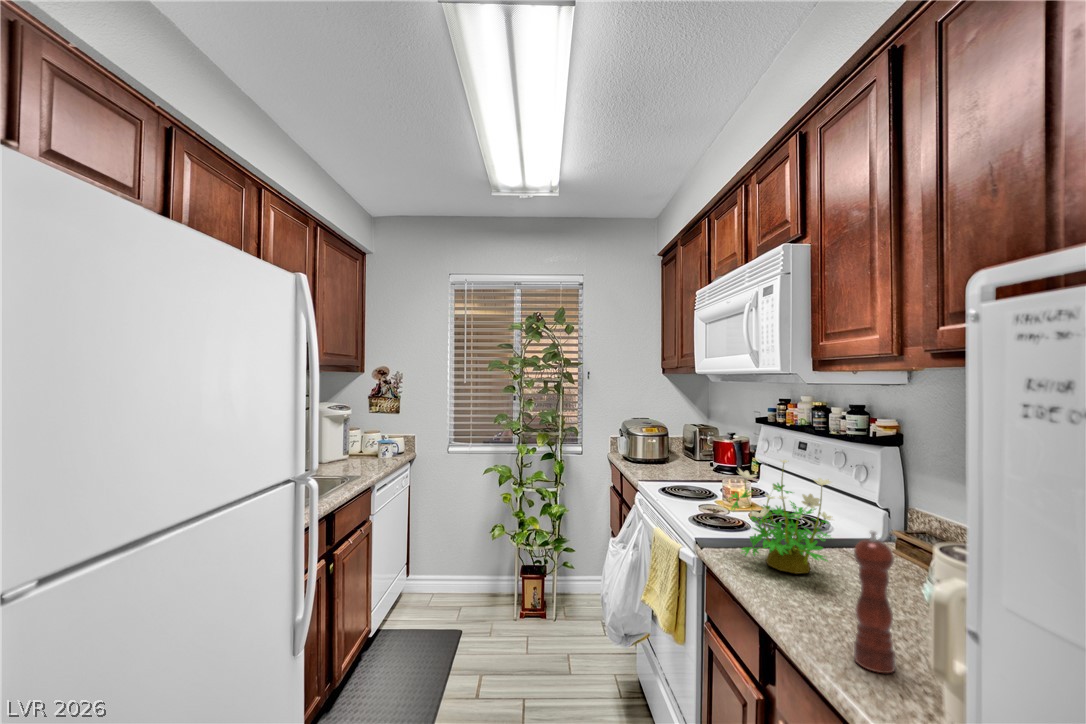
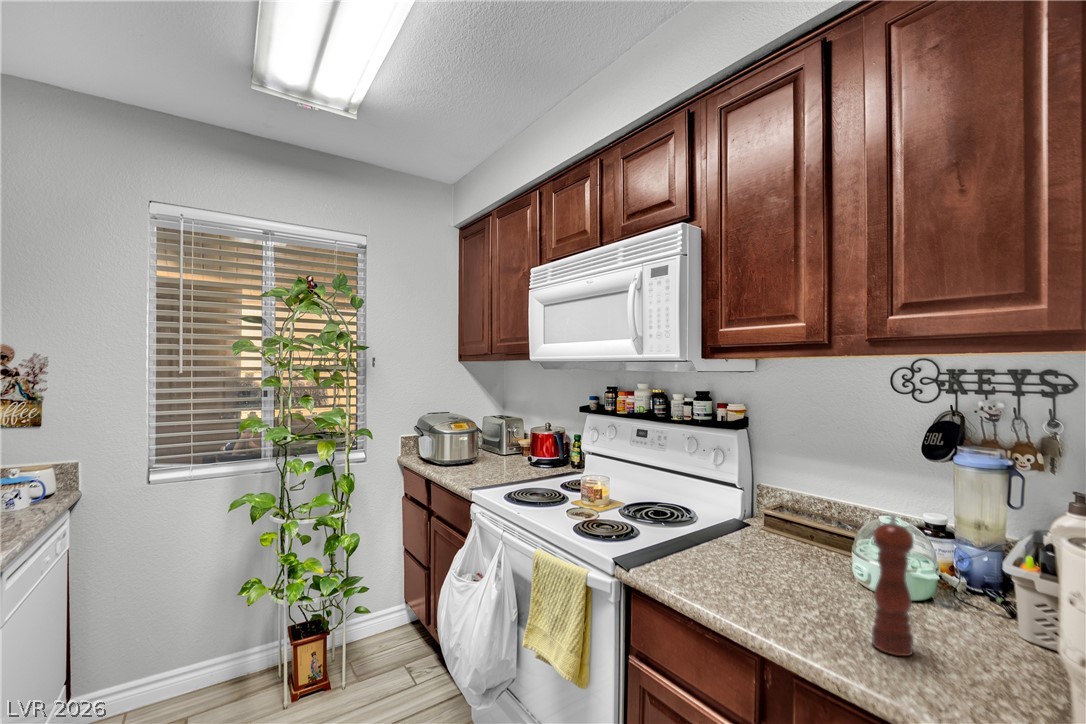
potted plant: present [730,460,832,573] -> none [647,449,775,567]

